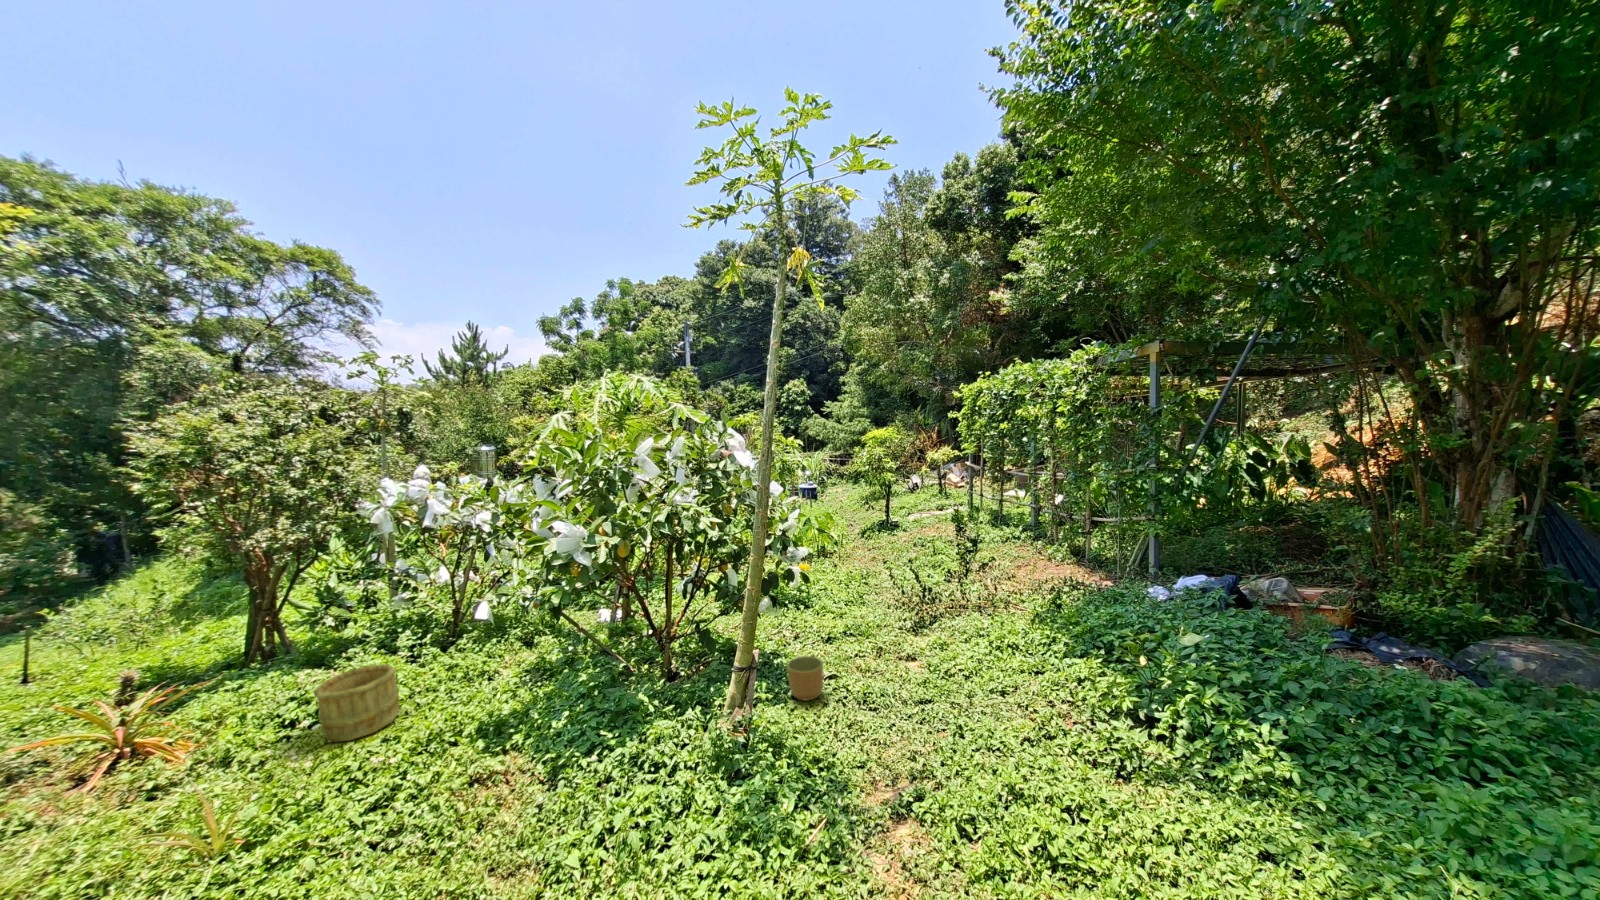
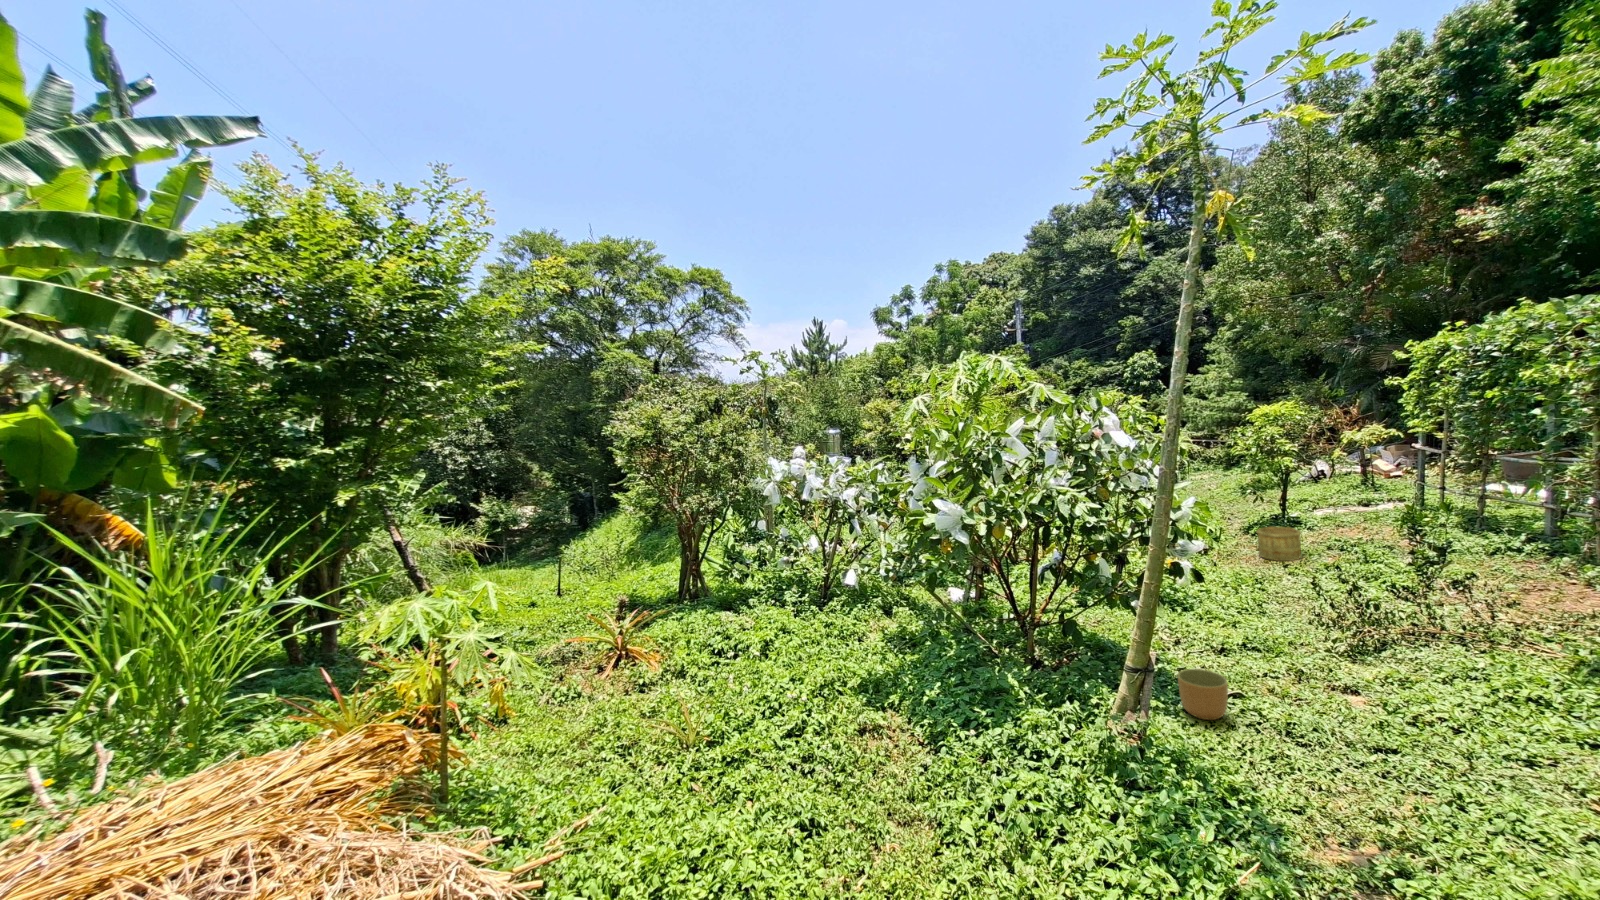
wooden bucket: present [314,664,400,742] -> present [1256,527,1301,561]

